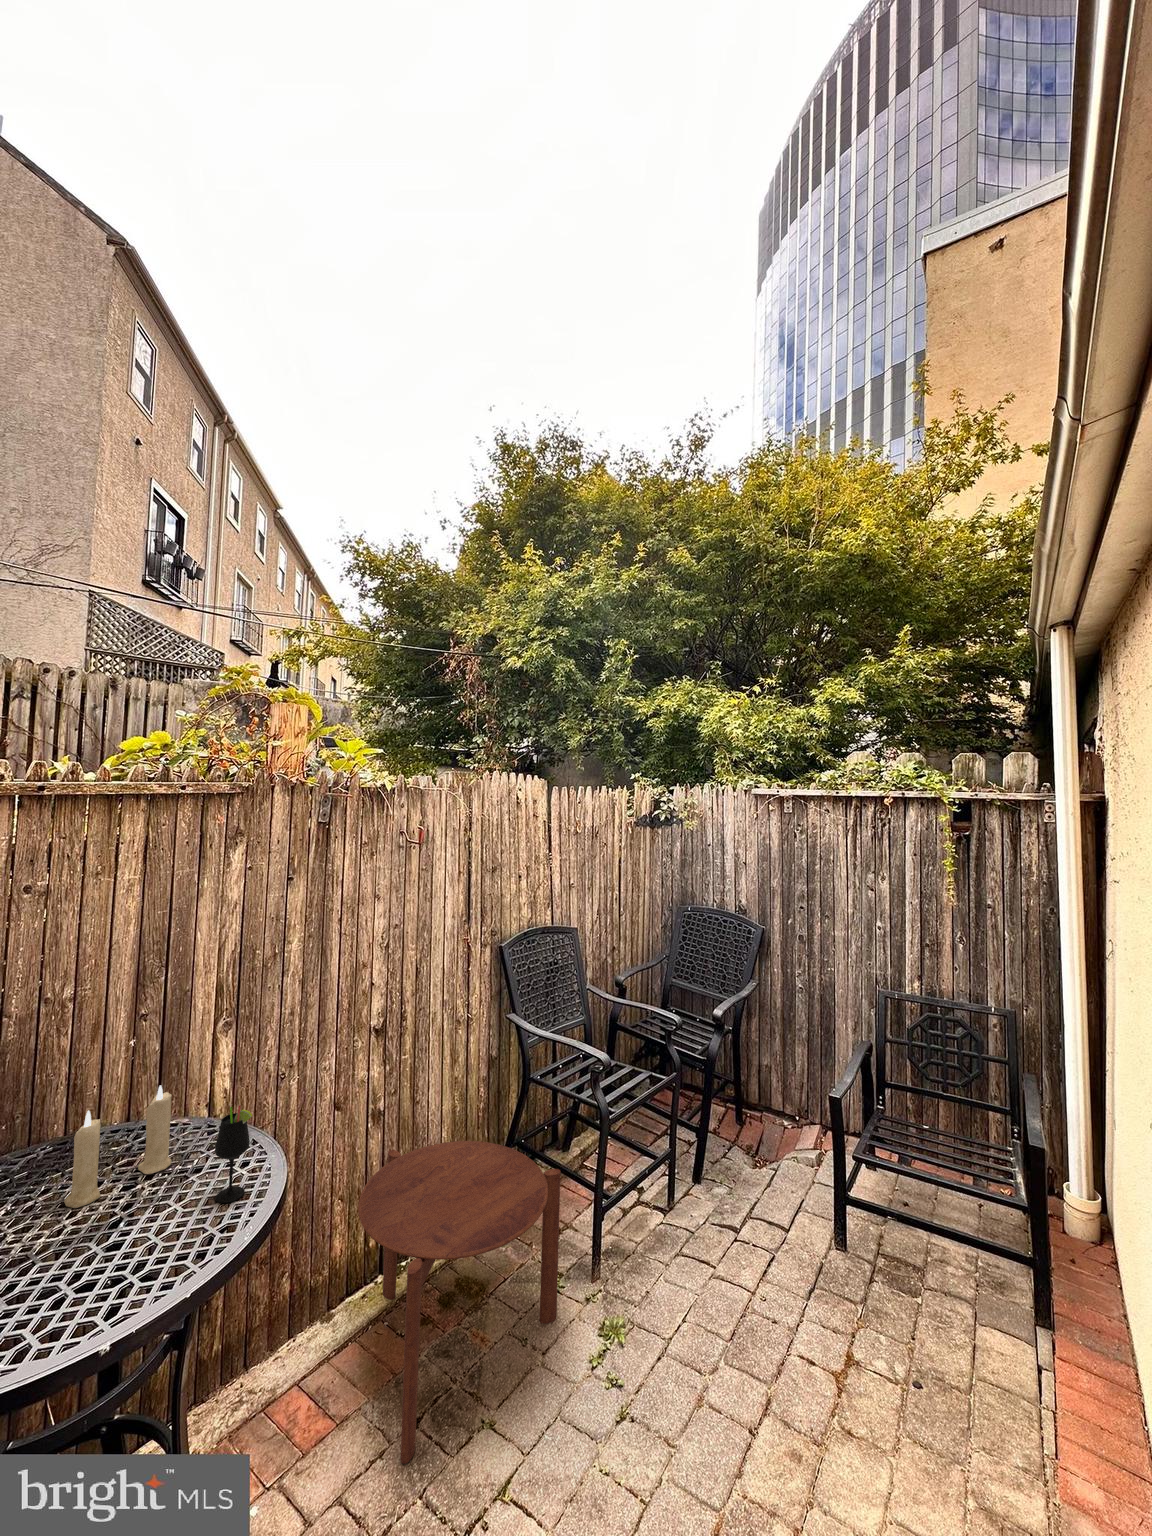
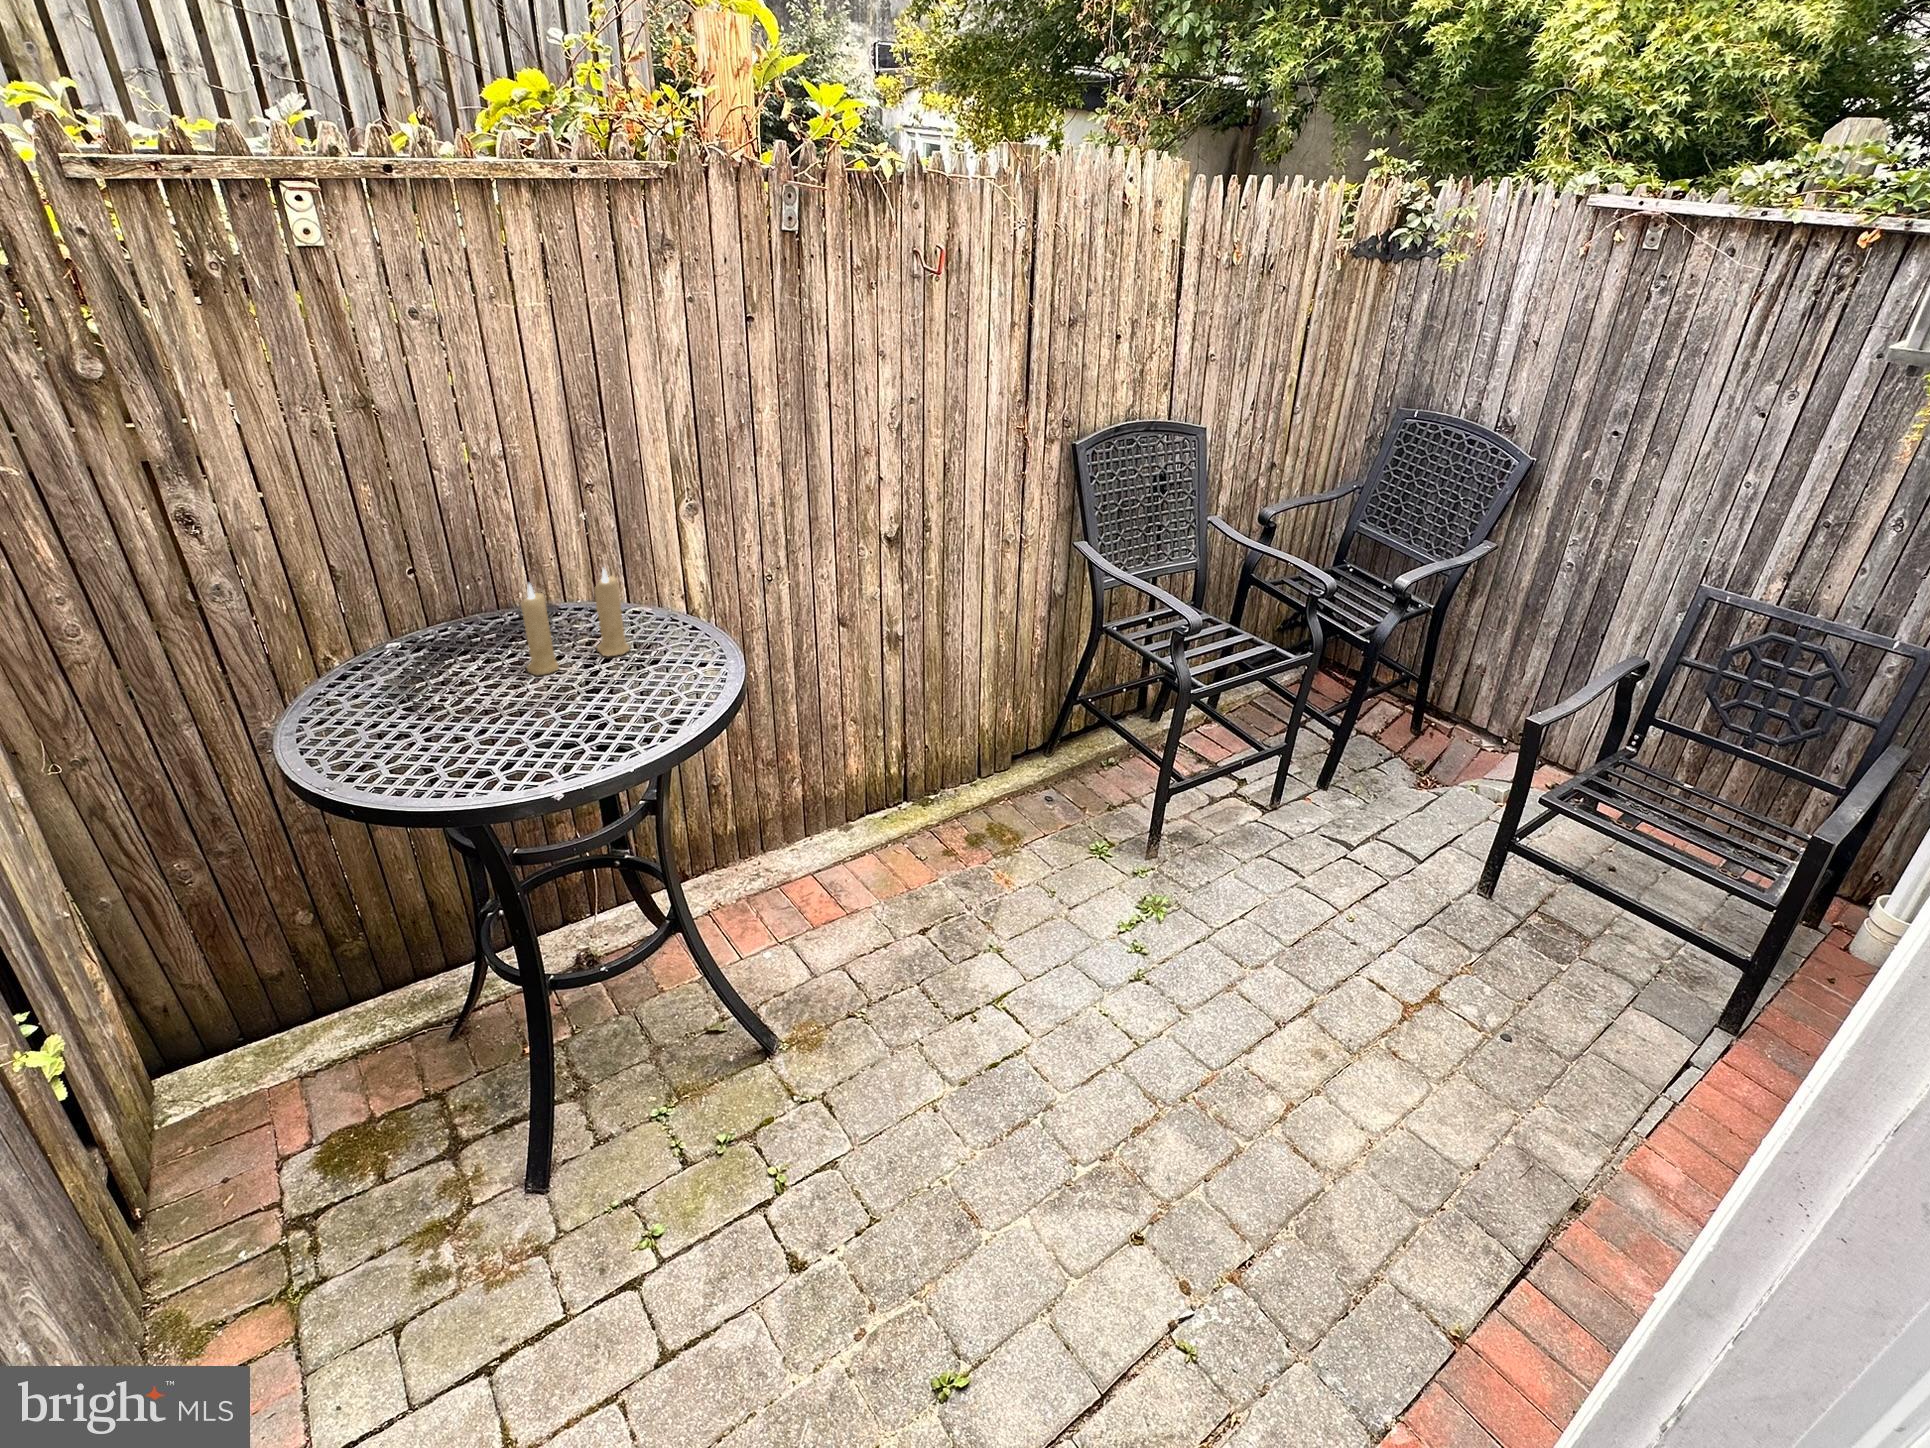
wine glass: present [215,1105,252,1203] -> none [661,602,700,697]
side table: present [358,1141,560,1464] -> none [859,680,1109,962]

